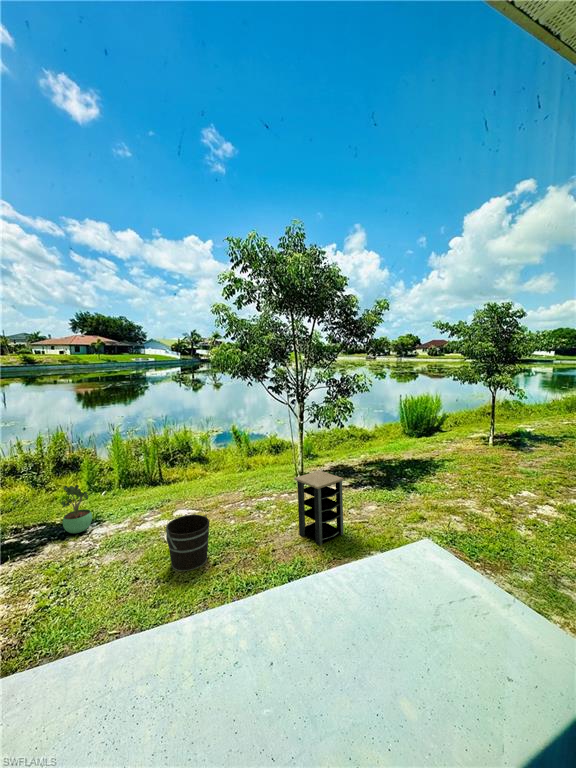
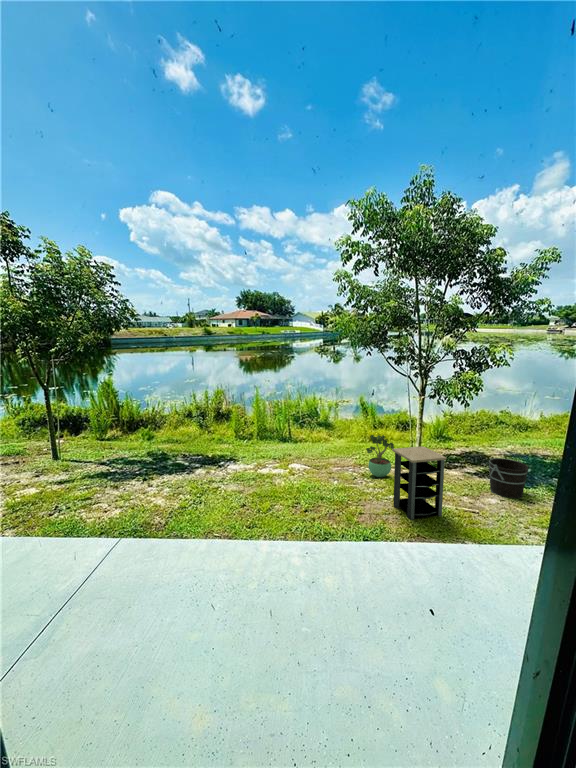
potted plant: present [61,484,92,533] -> present [366,435,394,477]
bucket: present [165,515,209,571] -> present [489,458,528,498]

